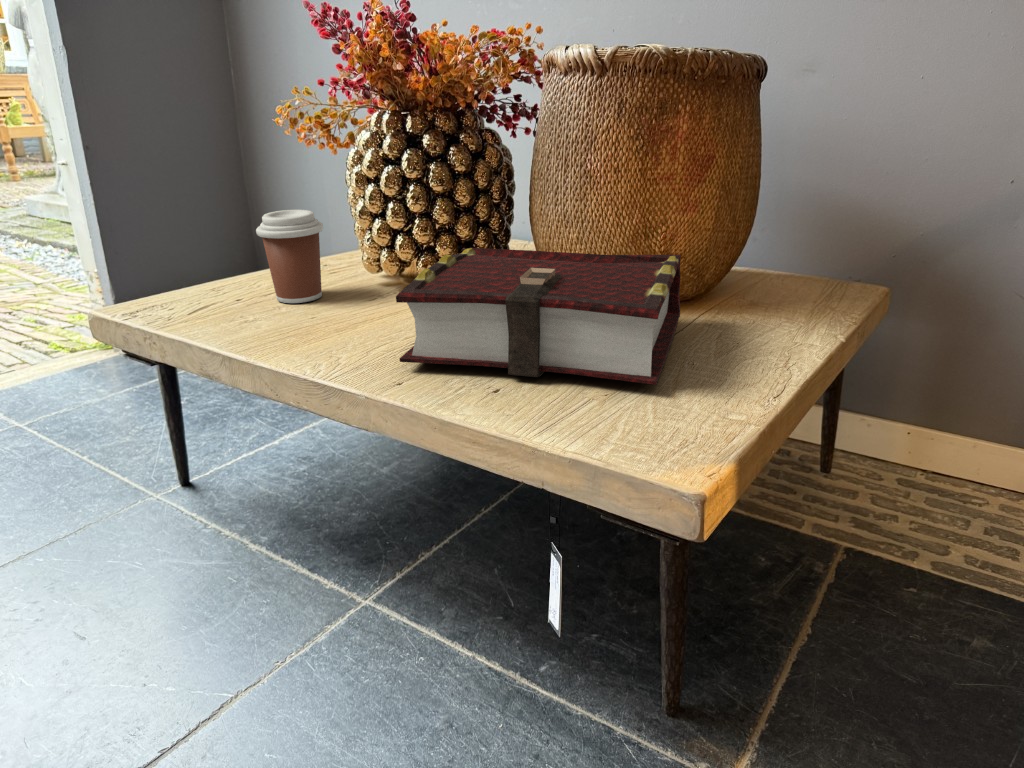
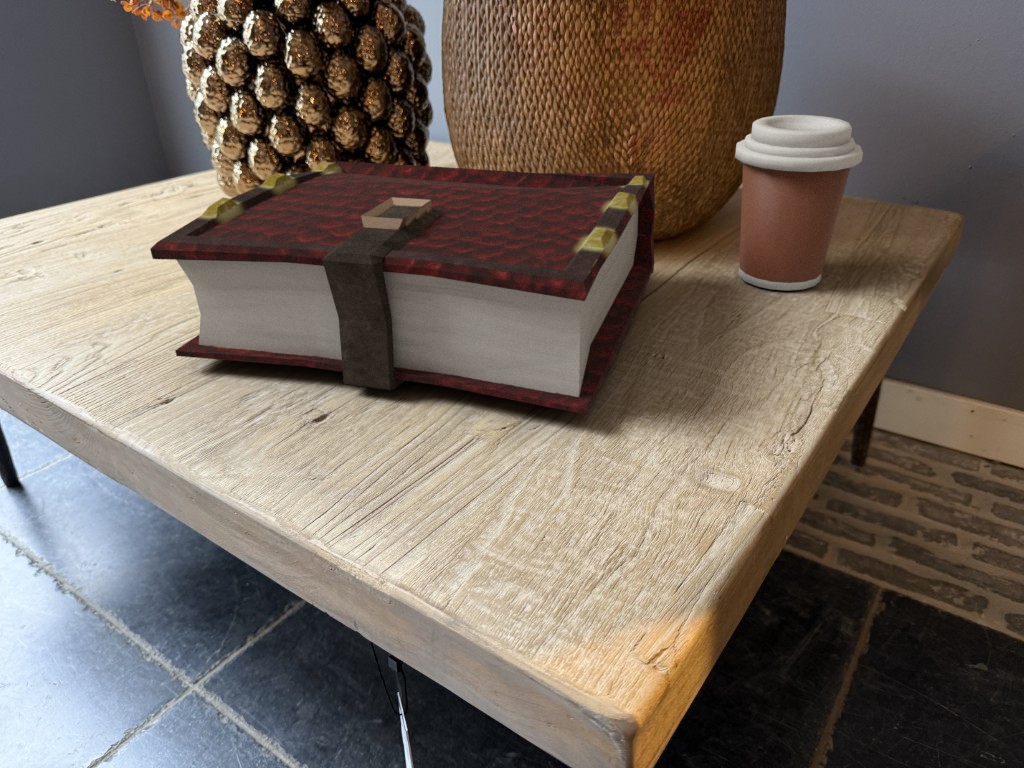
coffee cup: present [256,210,323,303] -> present [735,115,863,291]

